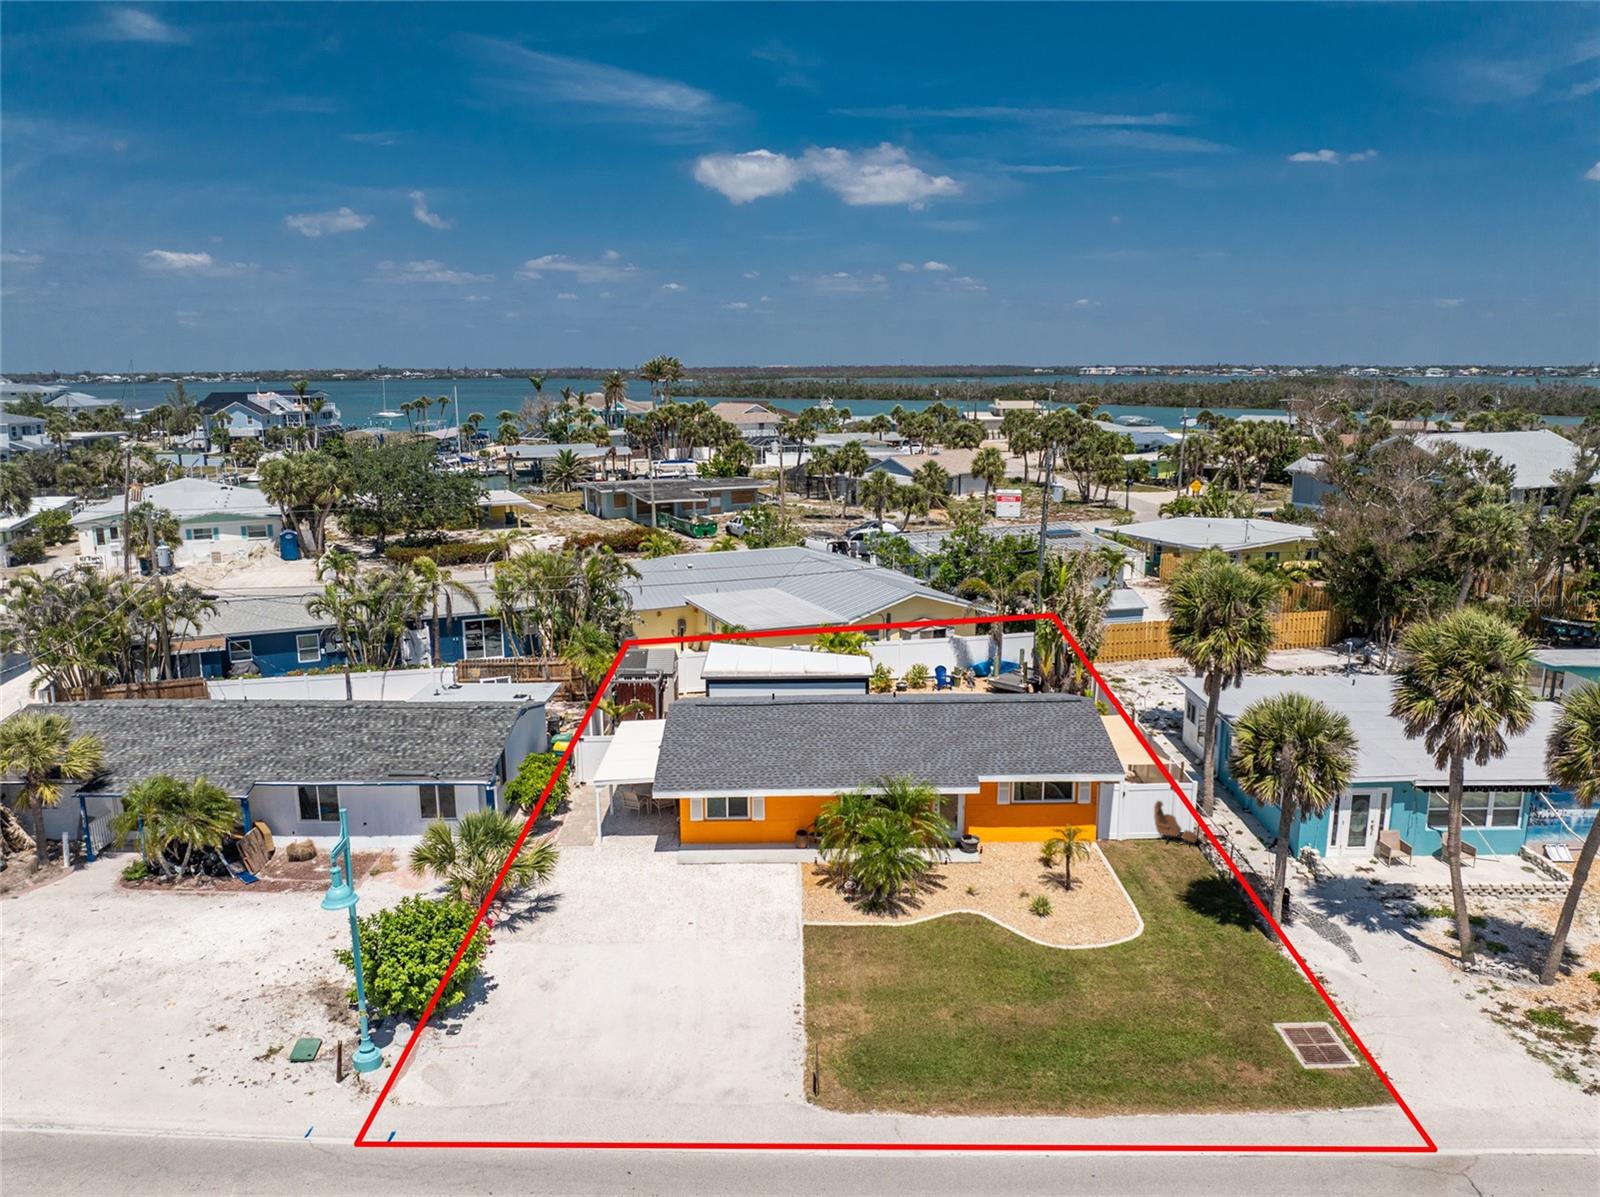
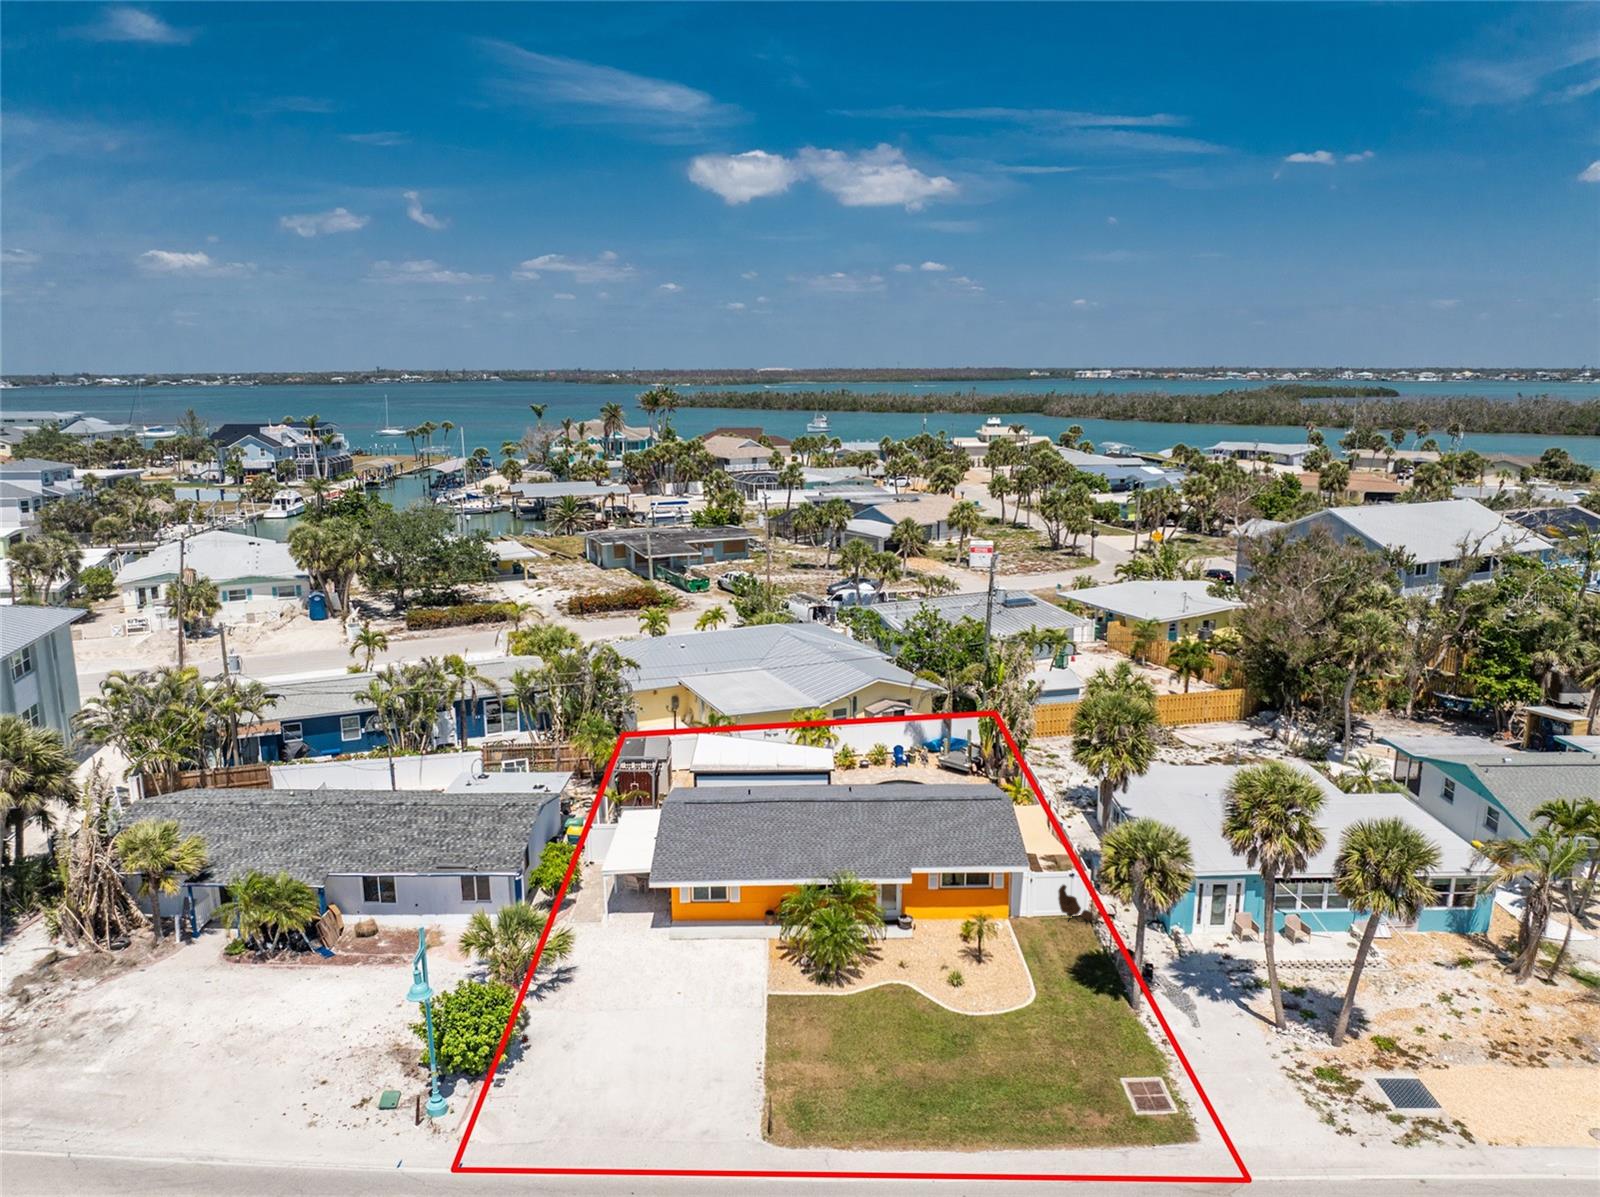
potted tree: present [1448,933,1486,971] -> present [515,1011,531,1042]

